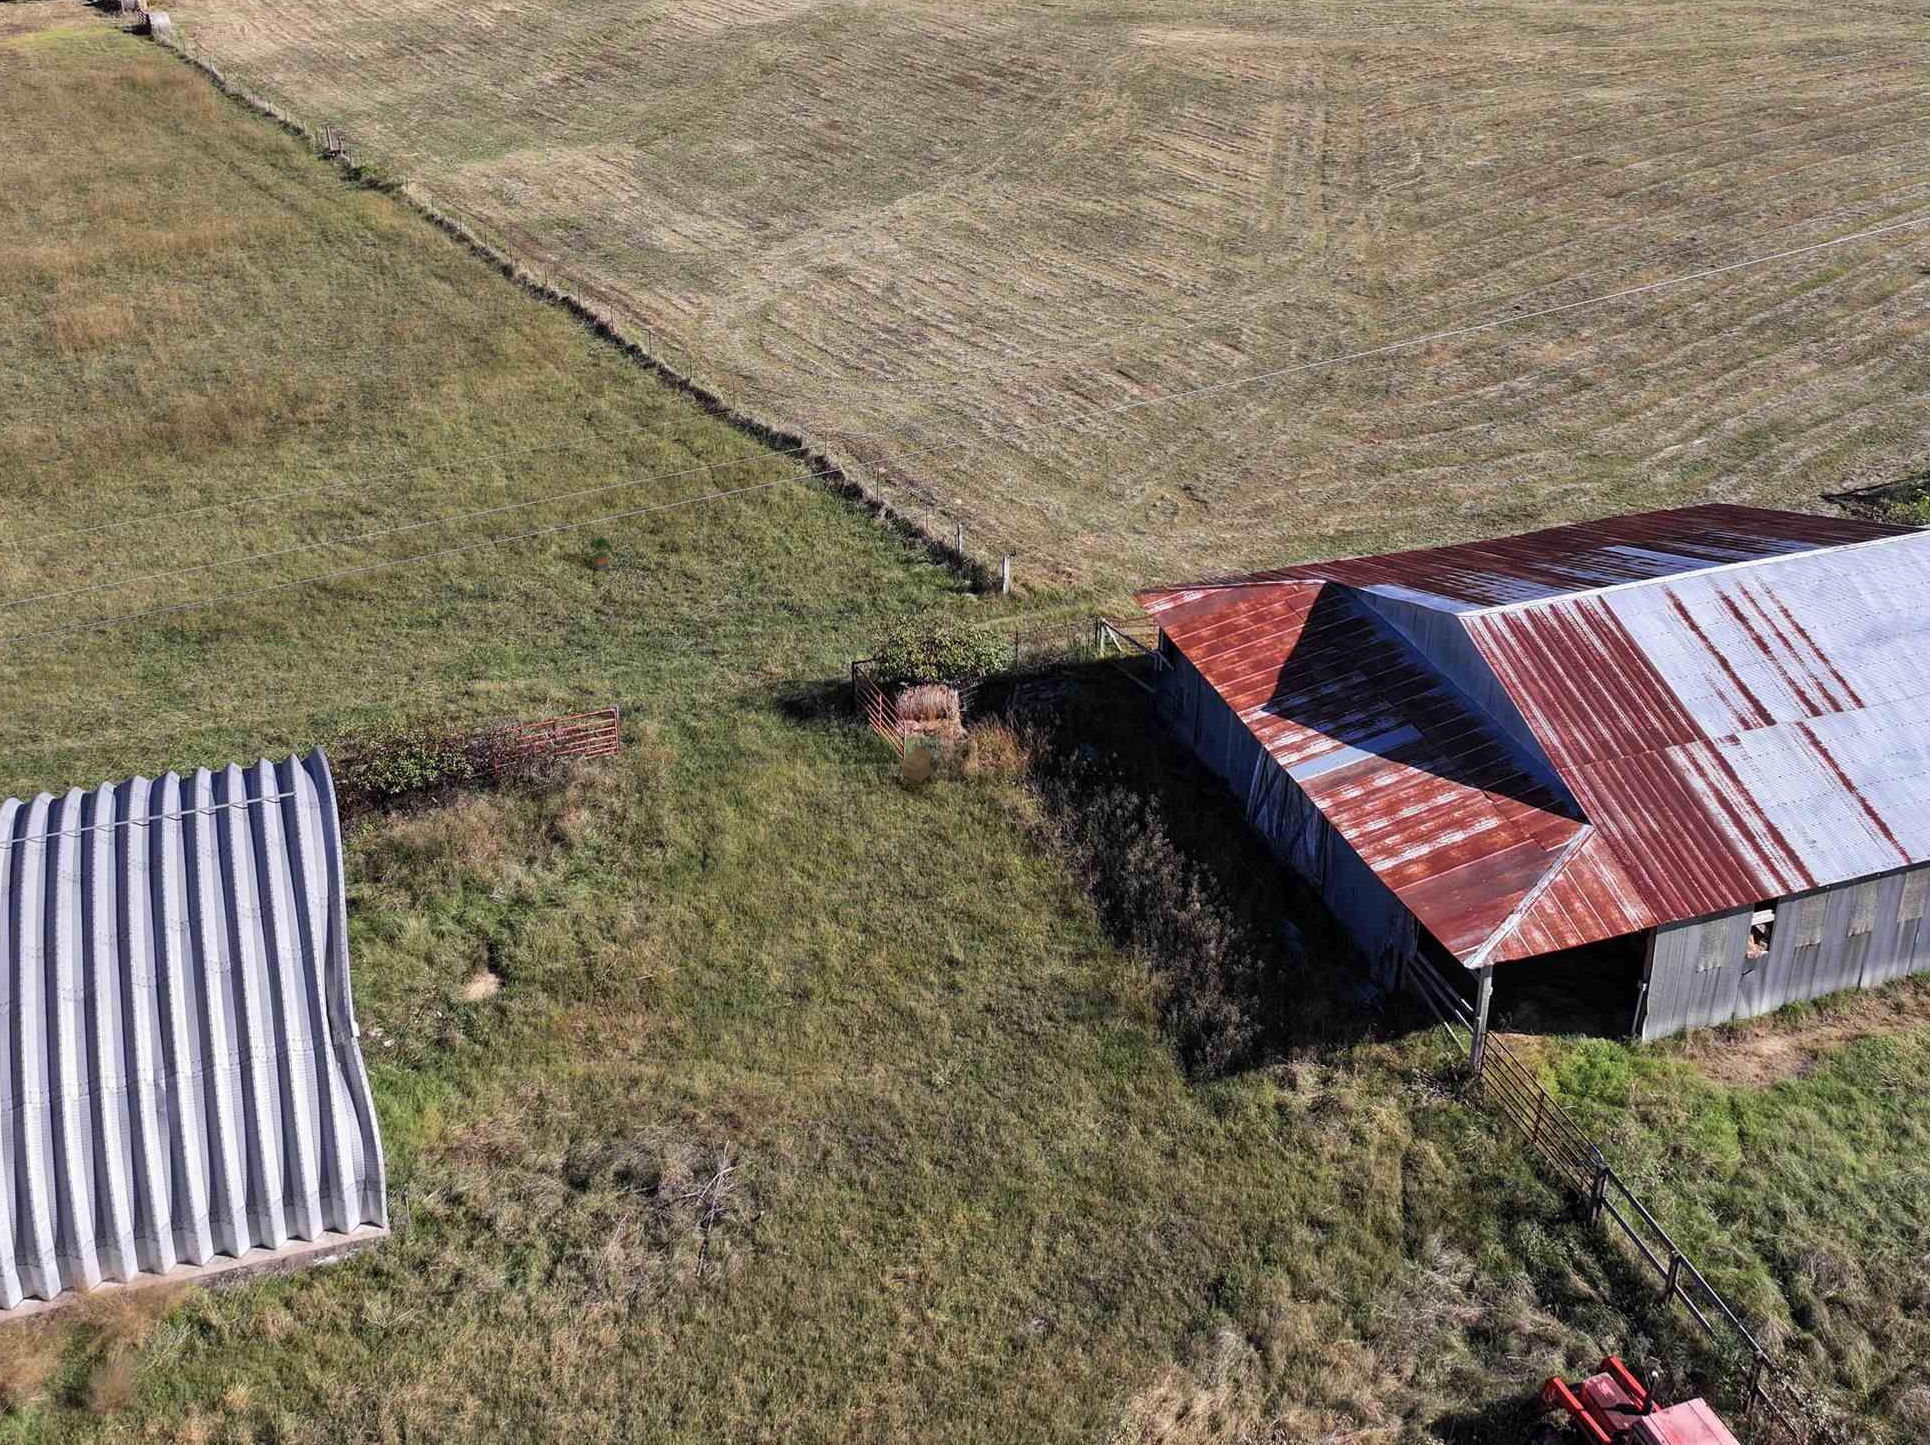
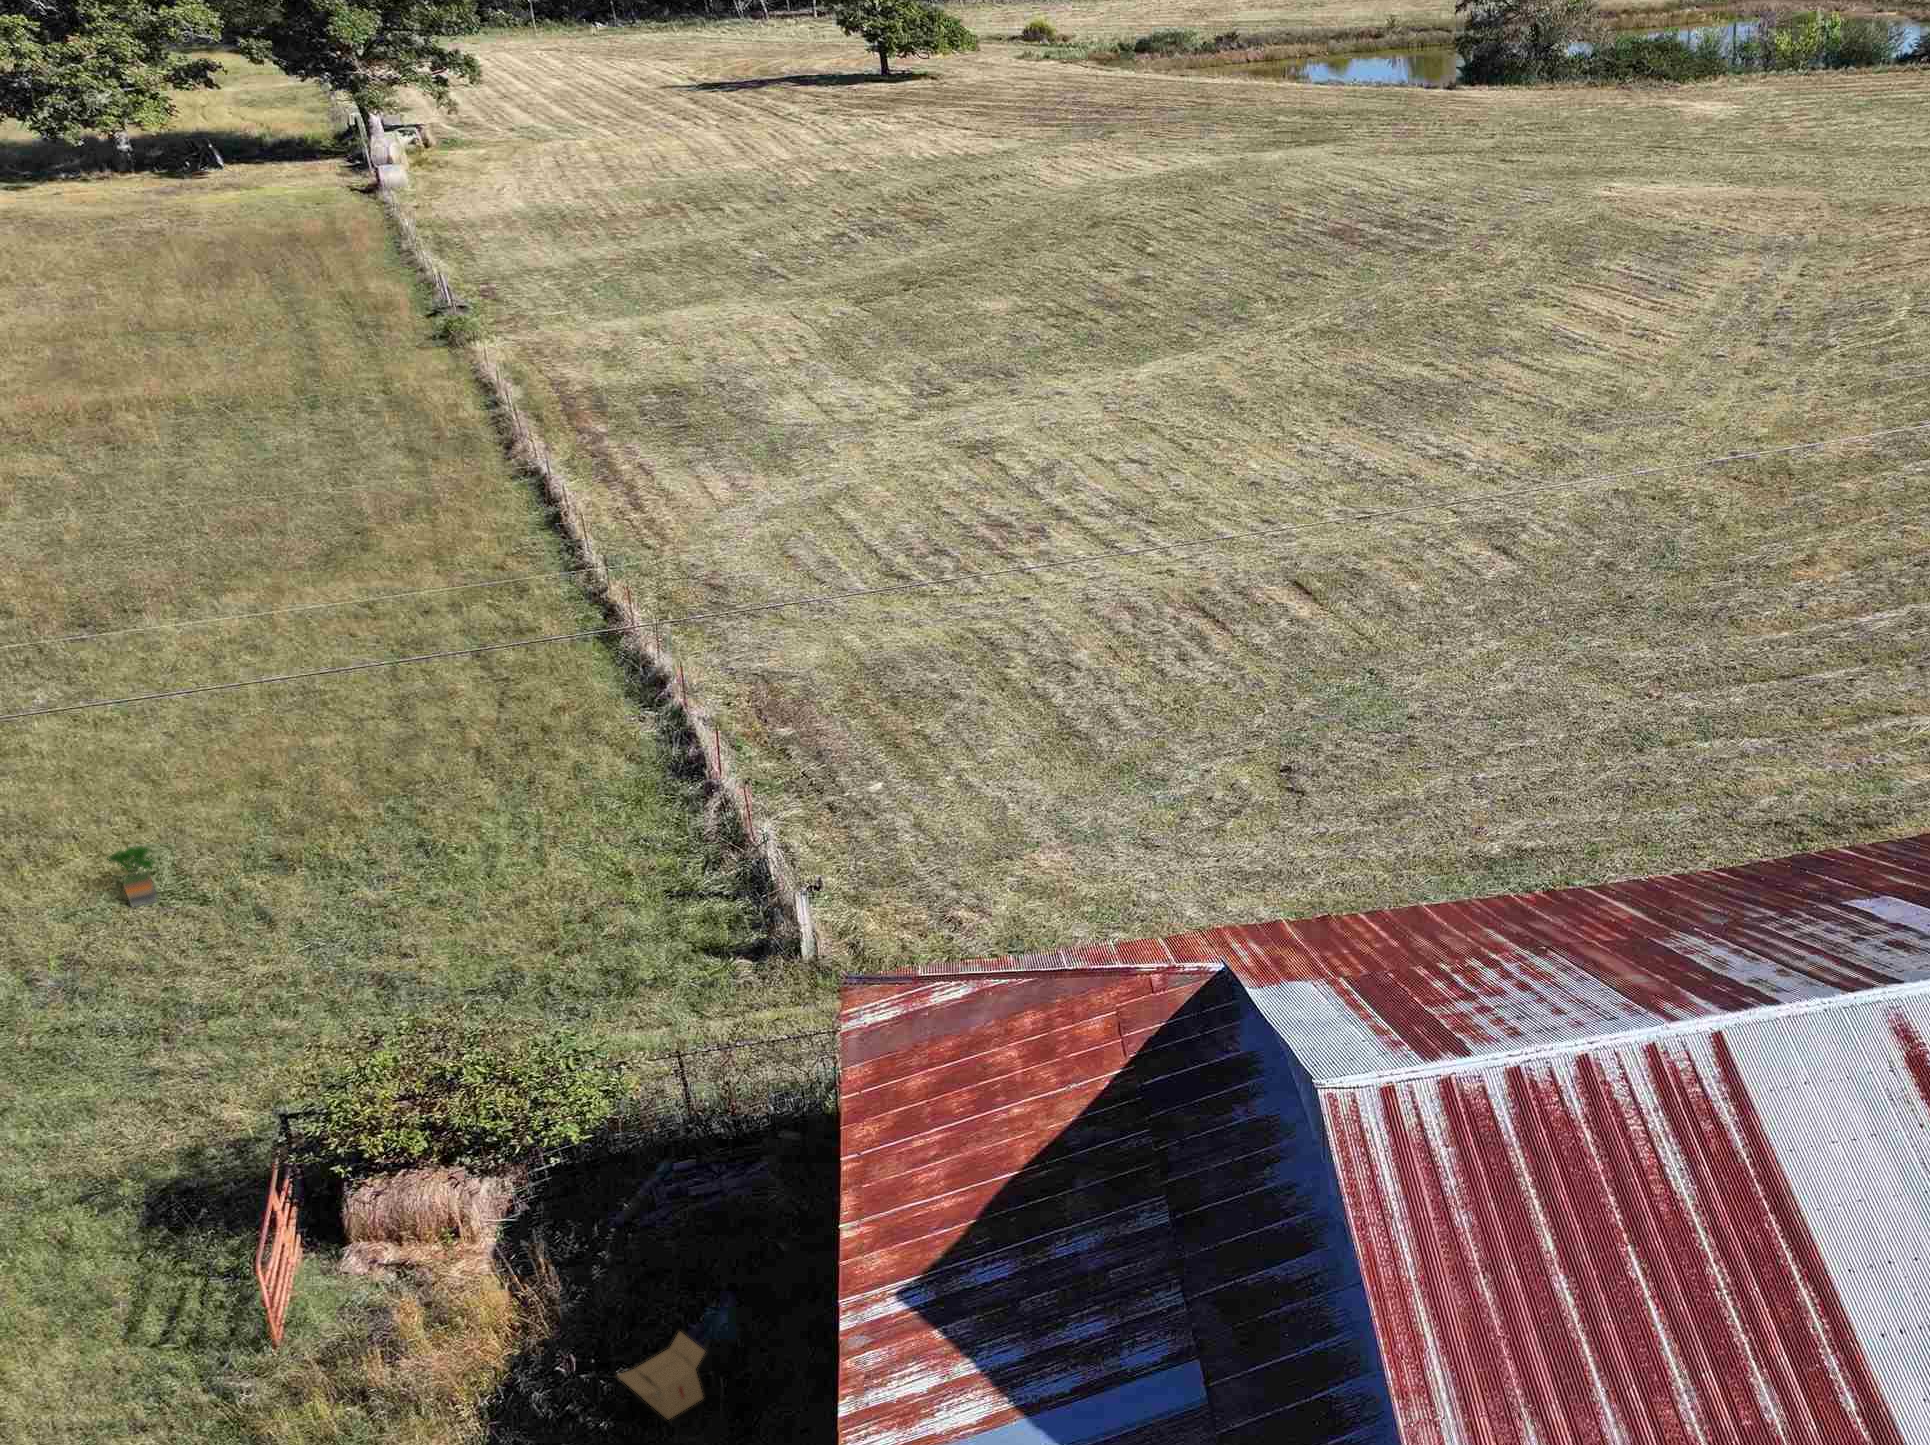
cardboard box: present [899,746,933,782] -> present [618,1332,705,1419]

